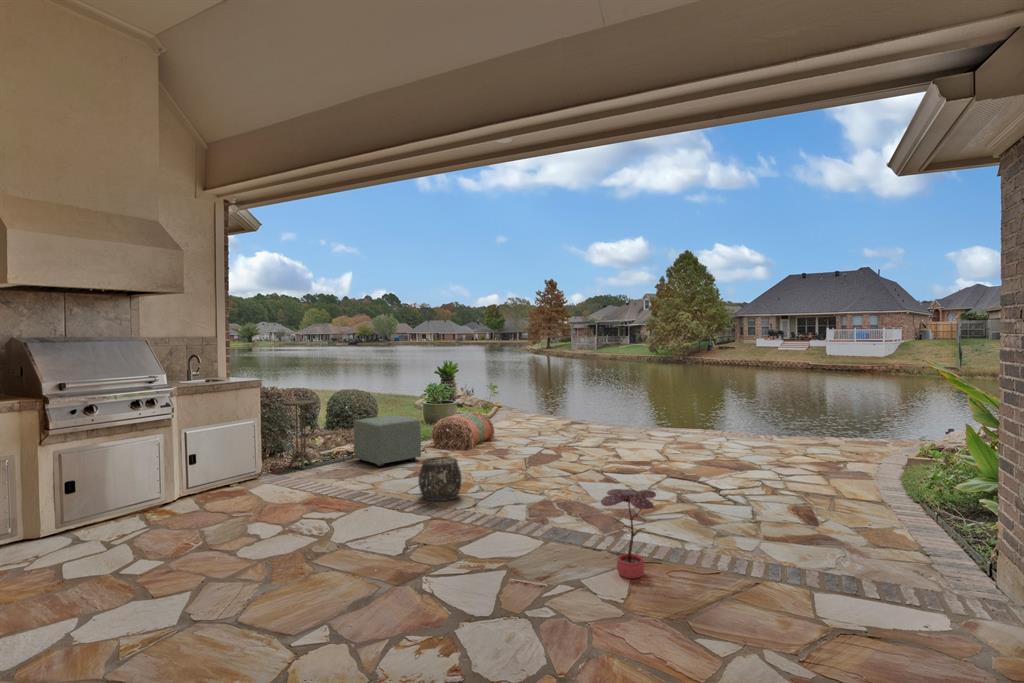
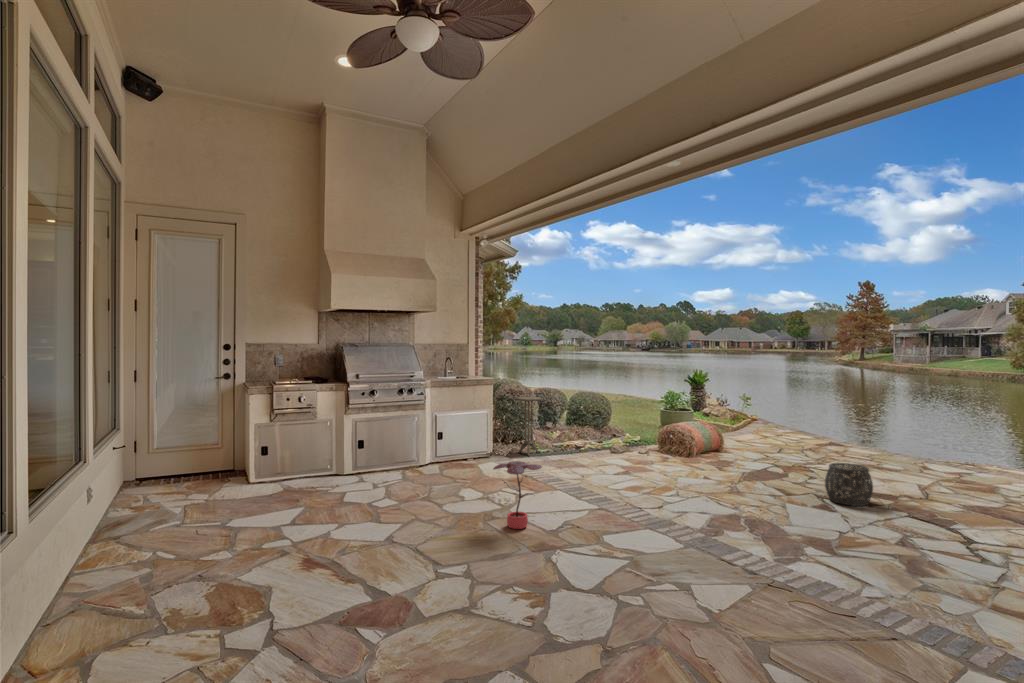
ottoman: present [354,415,421,466] -> none [573,417,632,462]
woven basket: present [419,457,461,502] -> present [825,463,873,506]
potted plant: present [601,489,656,578] -> present [493,461,542,529]

